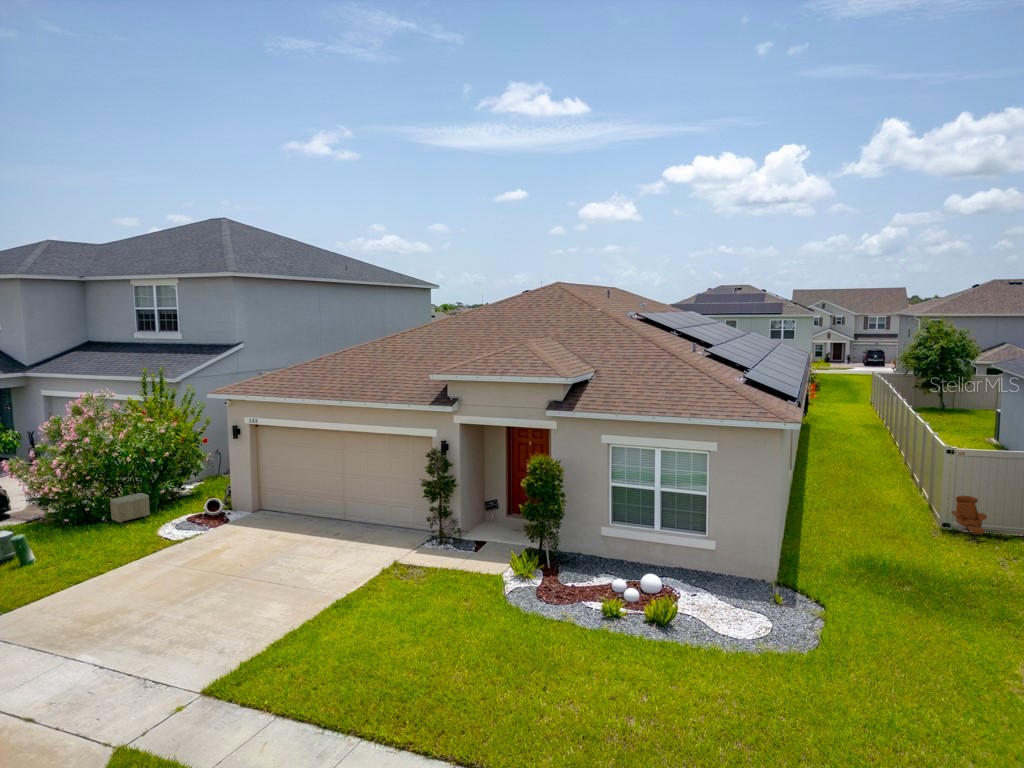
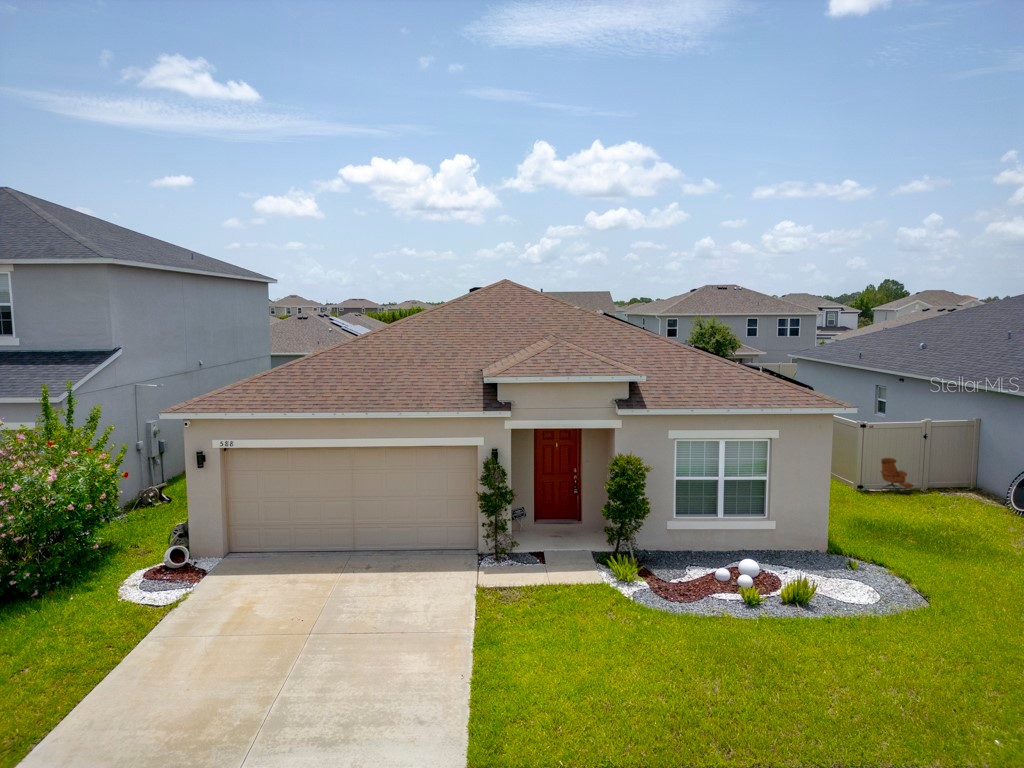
storage bench: present [110,493,150,523] -> none [23,551,80,597]

